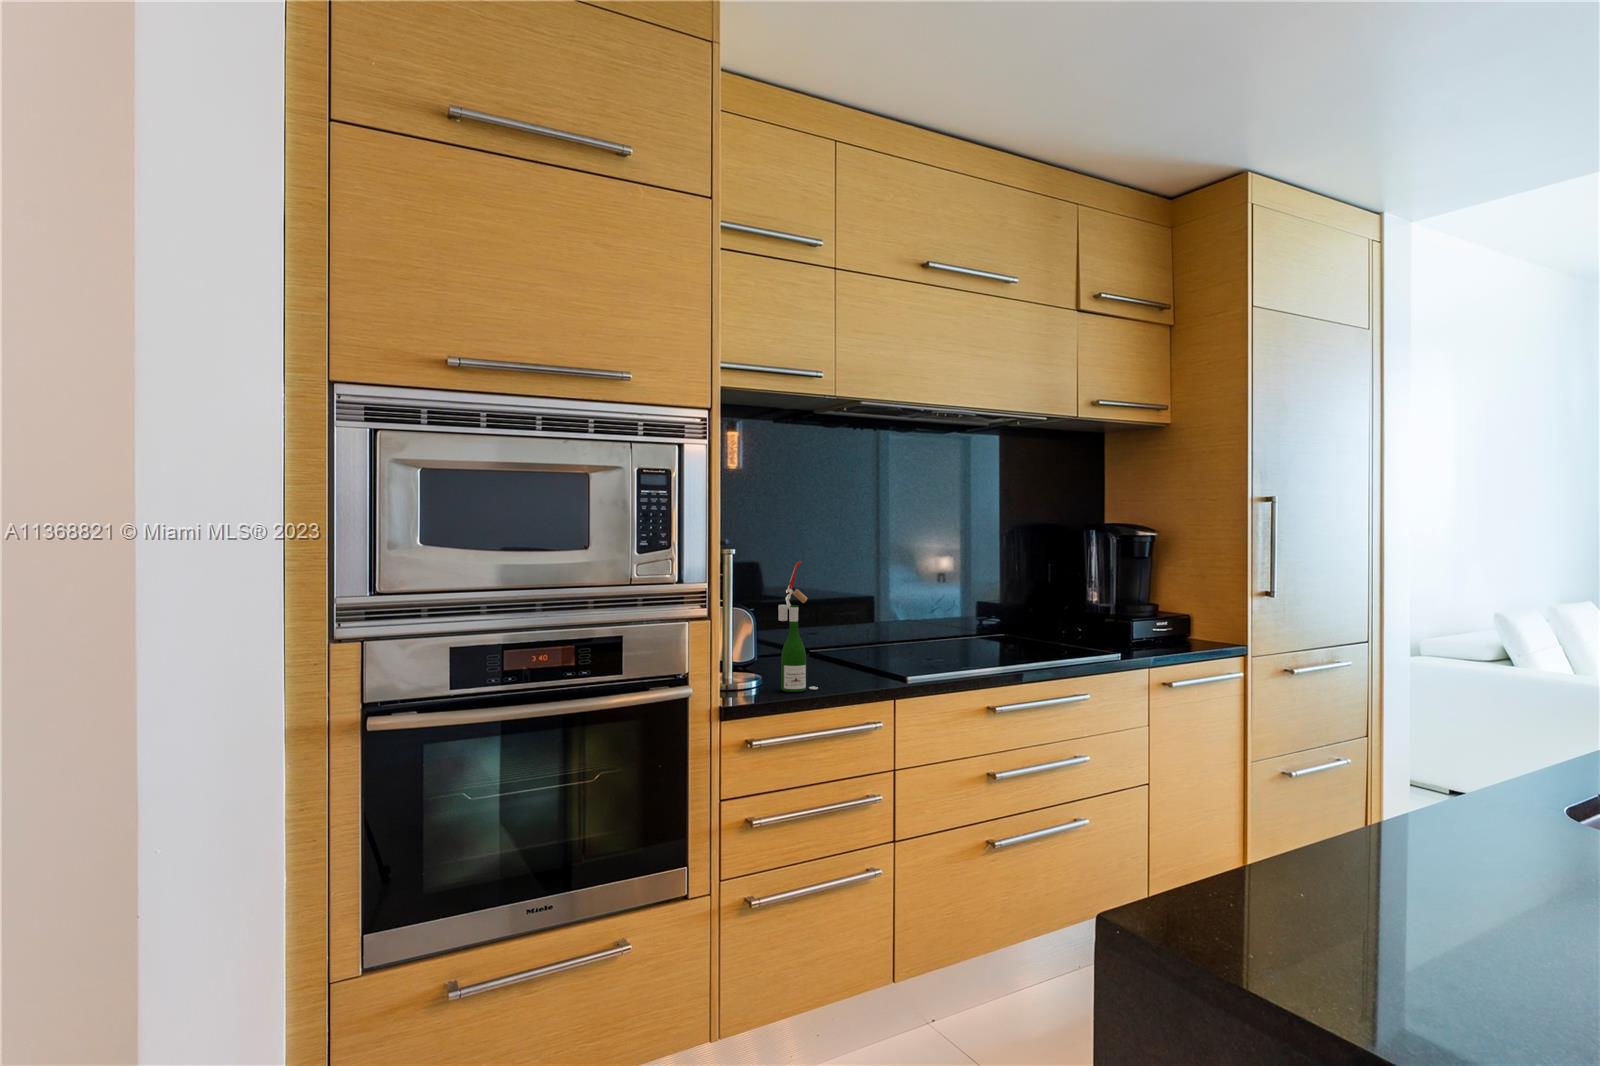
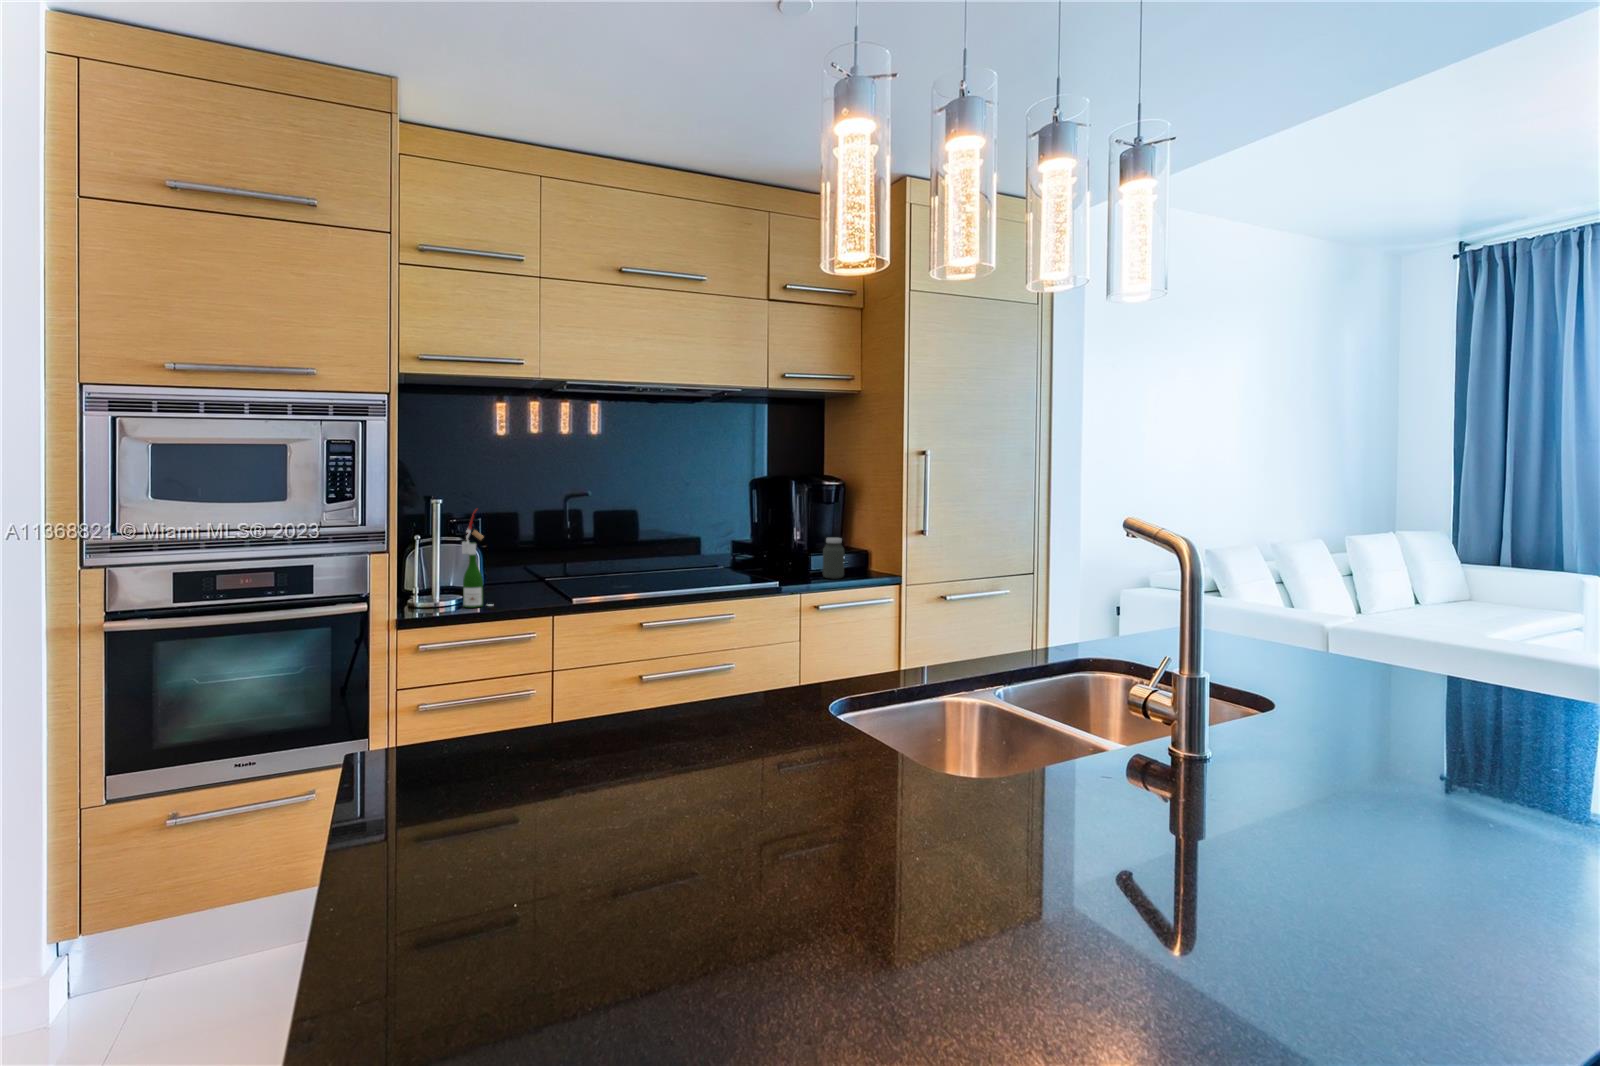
jar: none [1160,598,1189,649] -> present [823,538,845,579]

